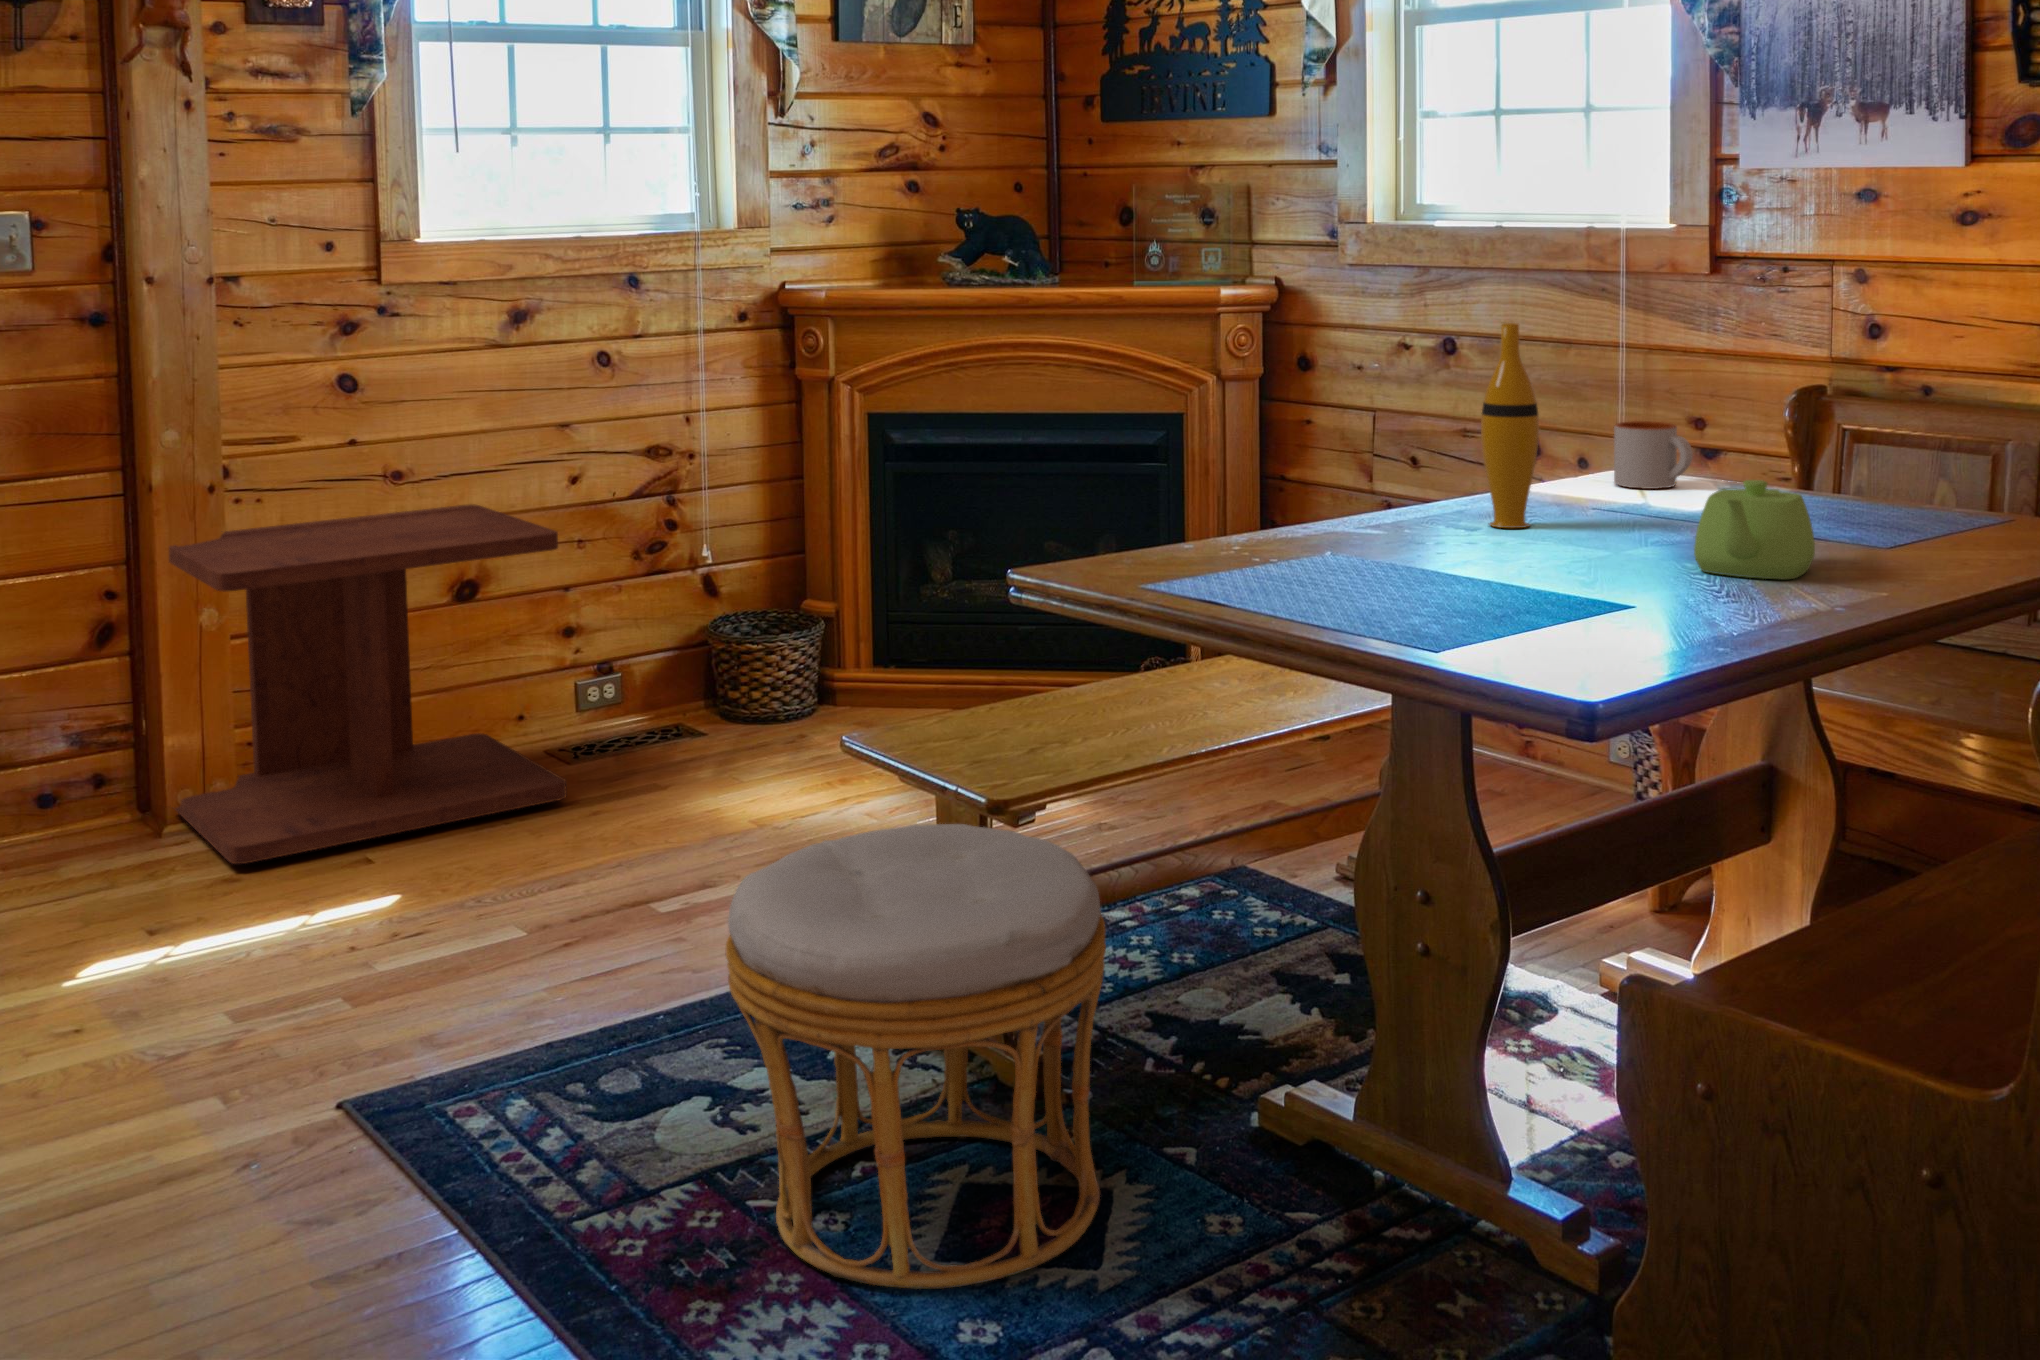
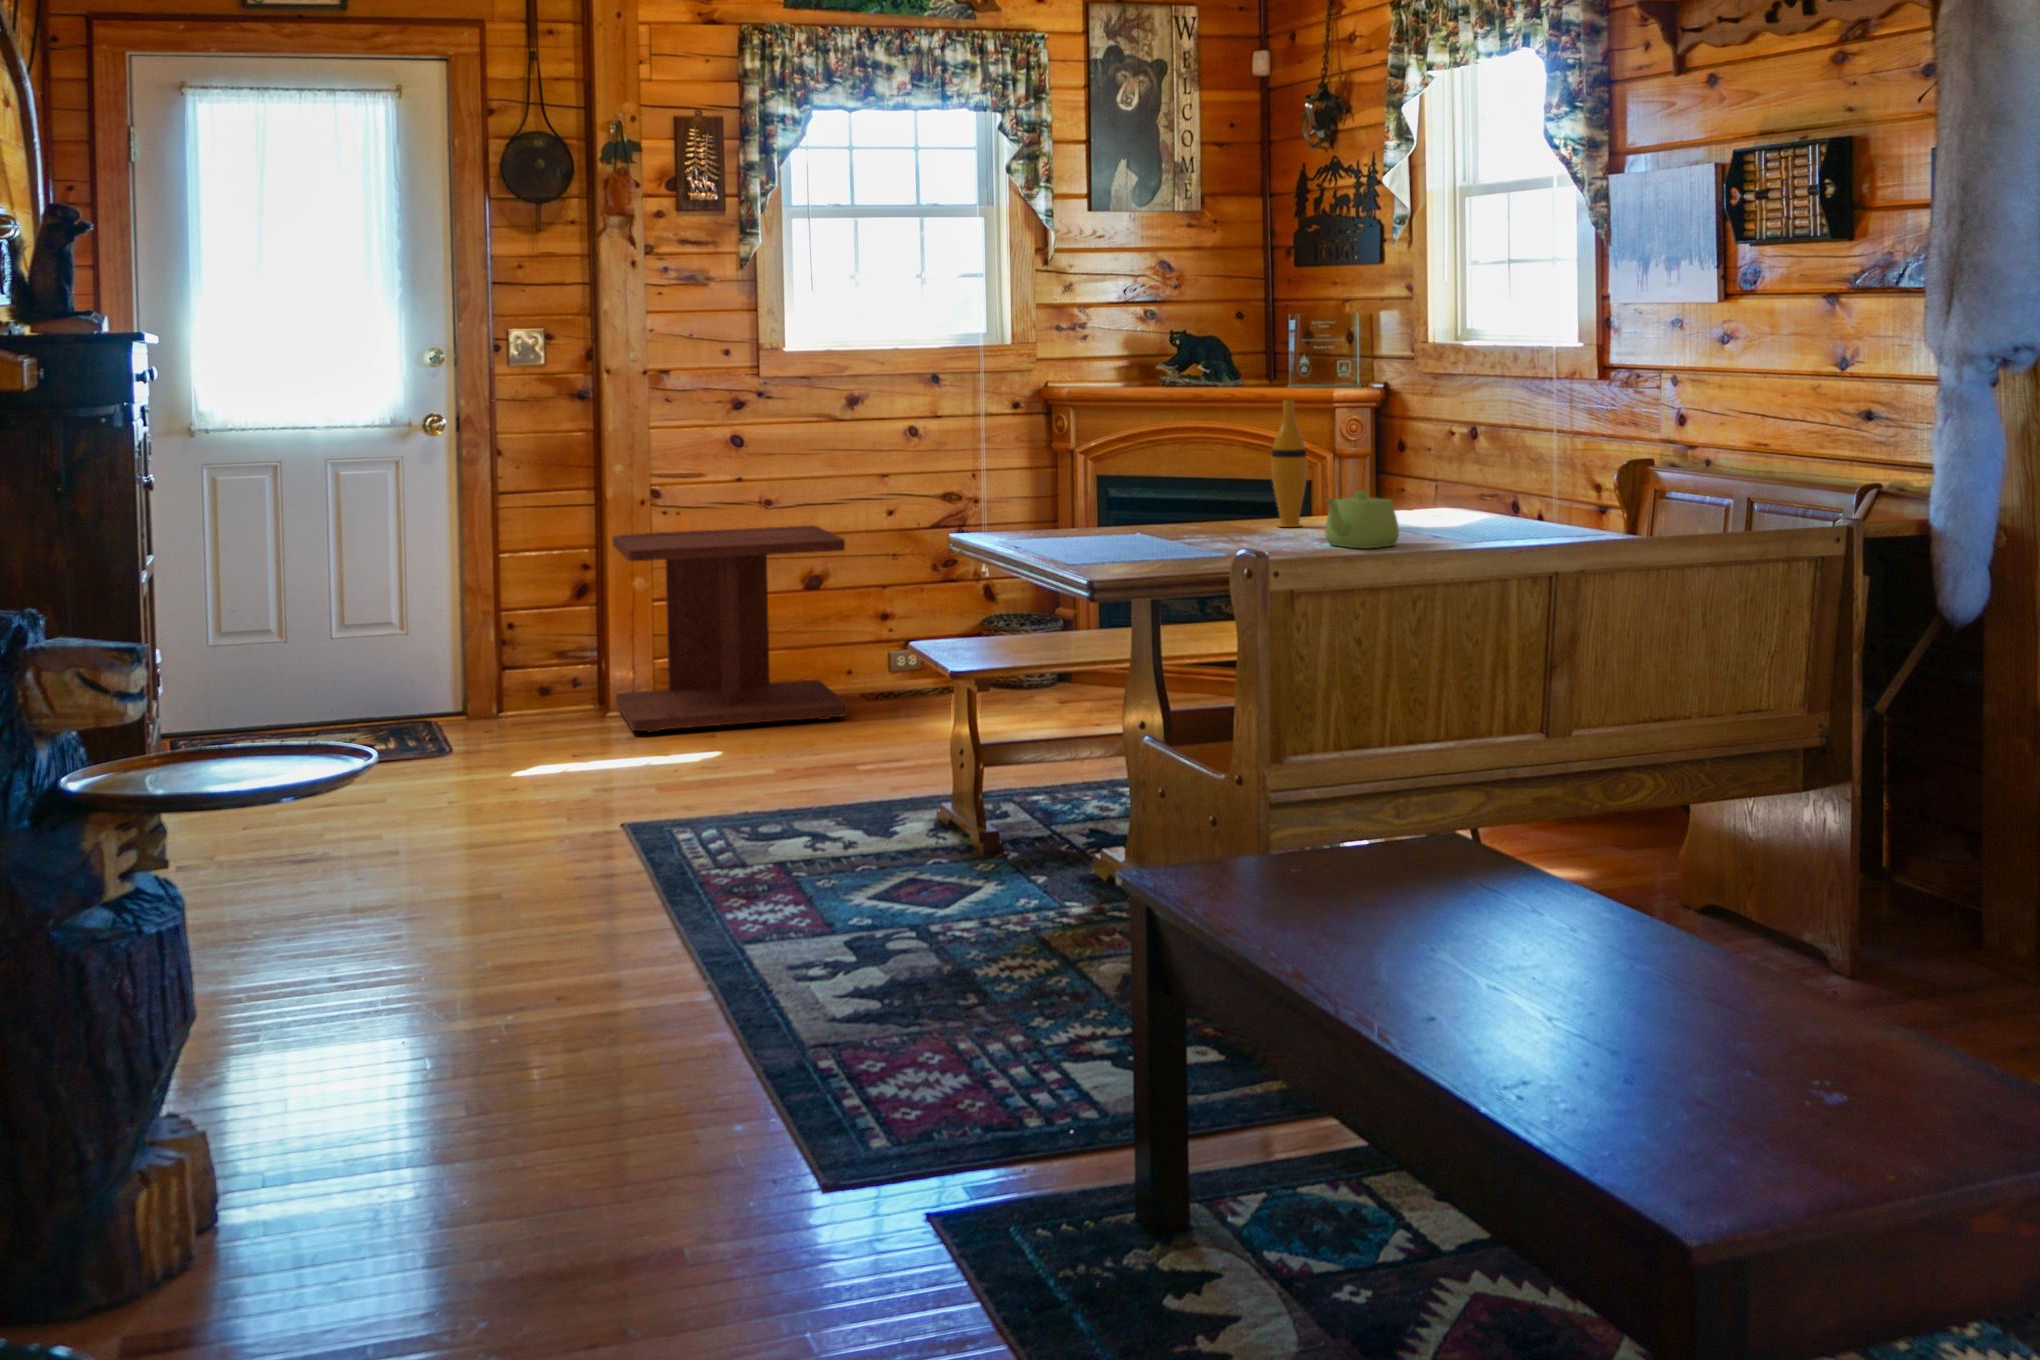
mug: present [1614,421,1693,489] -> none [1421,472,1464,515]
ottoman: present [725,824,1106,1289] -> none [774,678,982,905]

